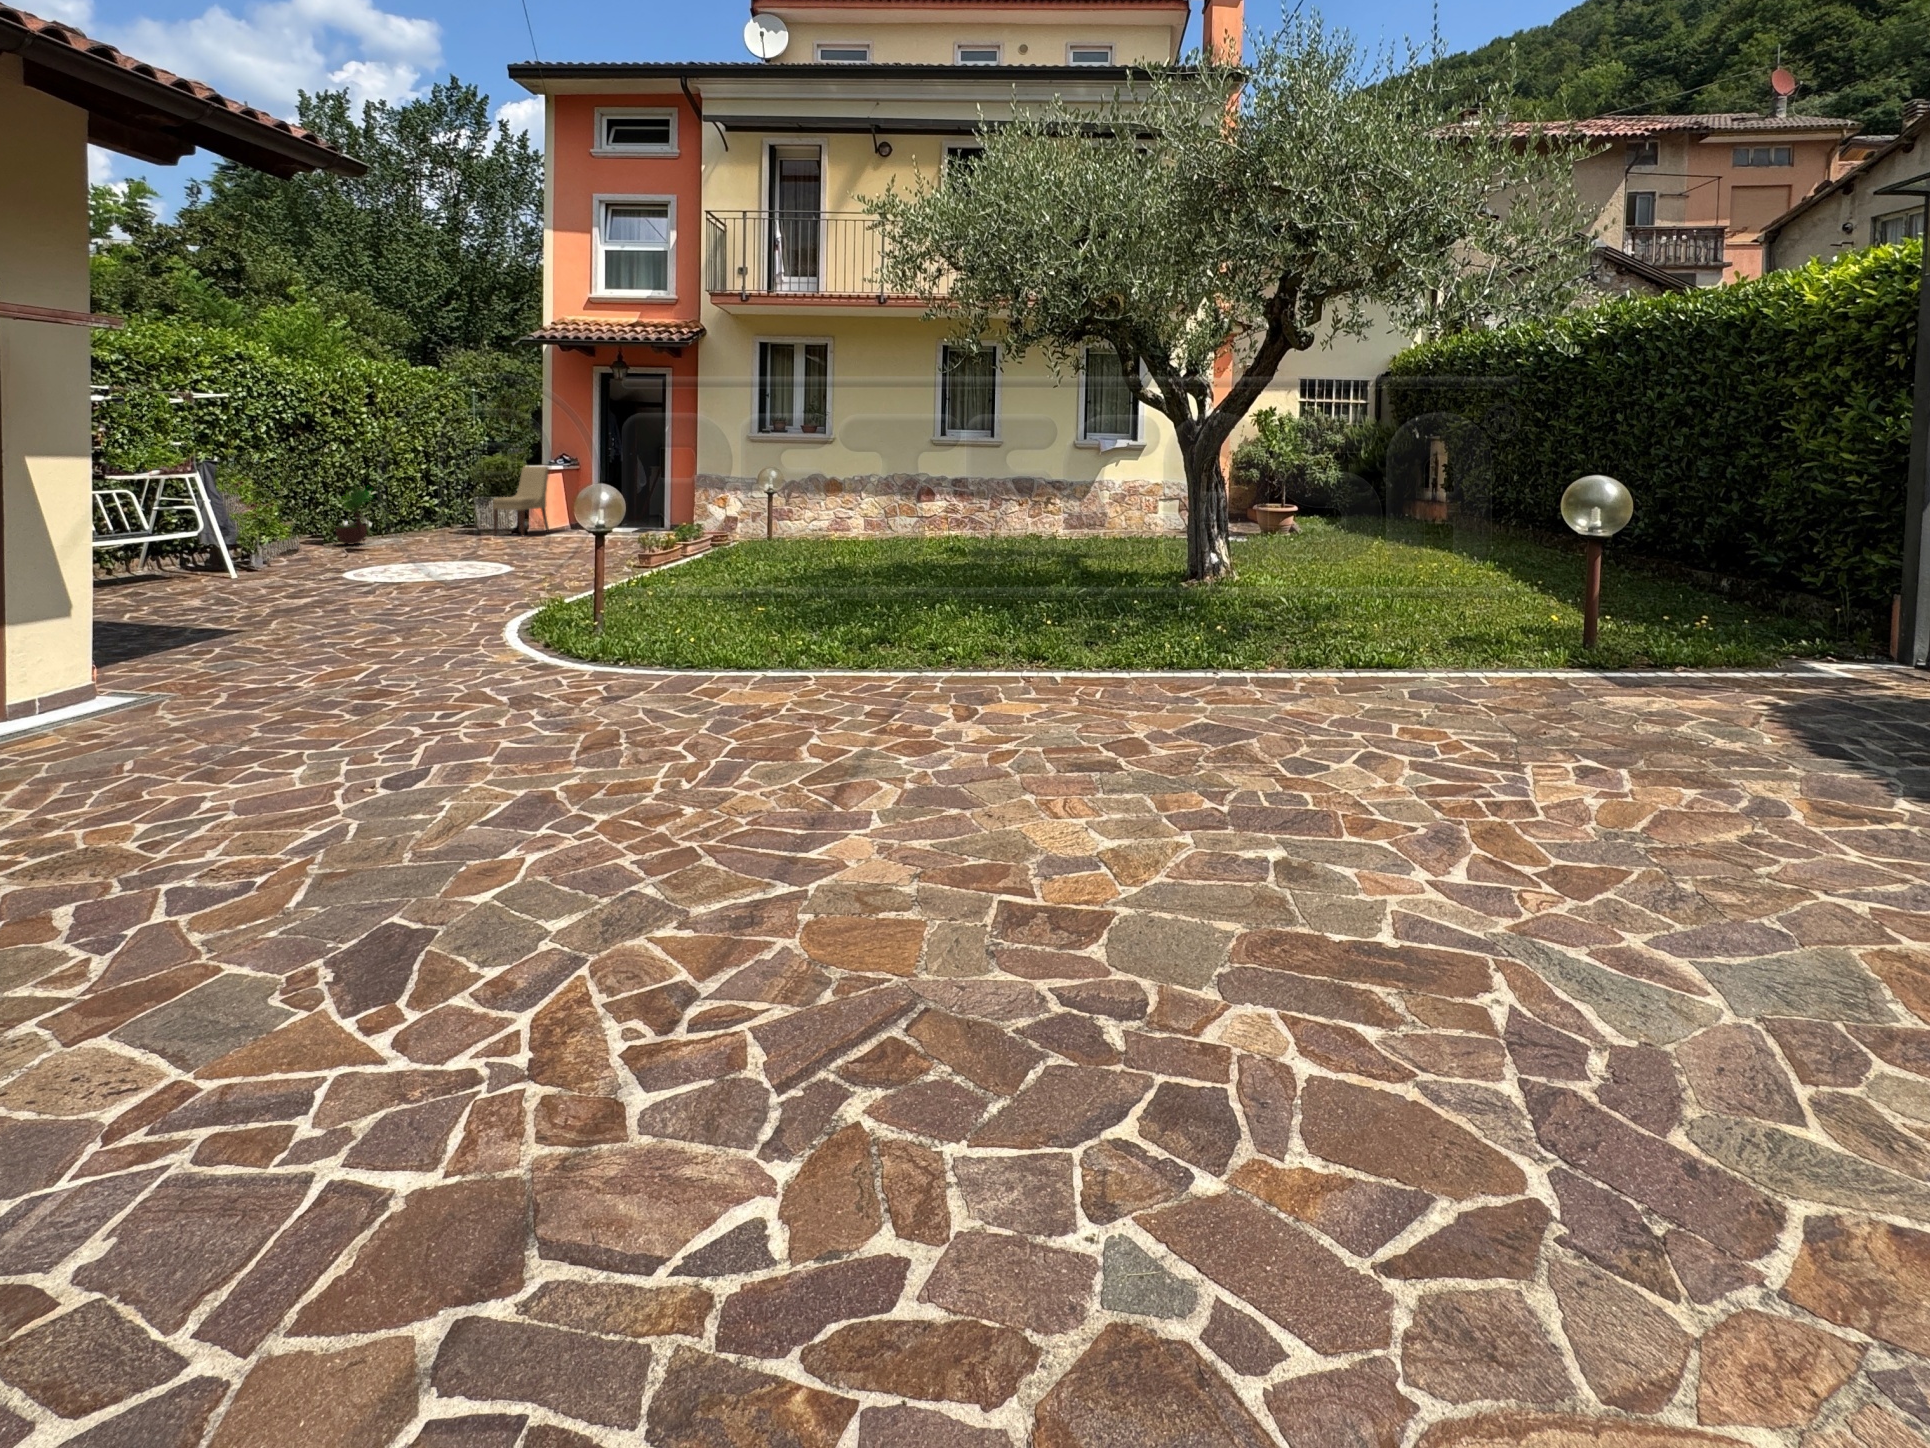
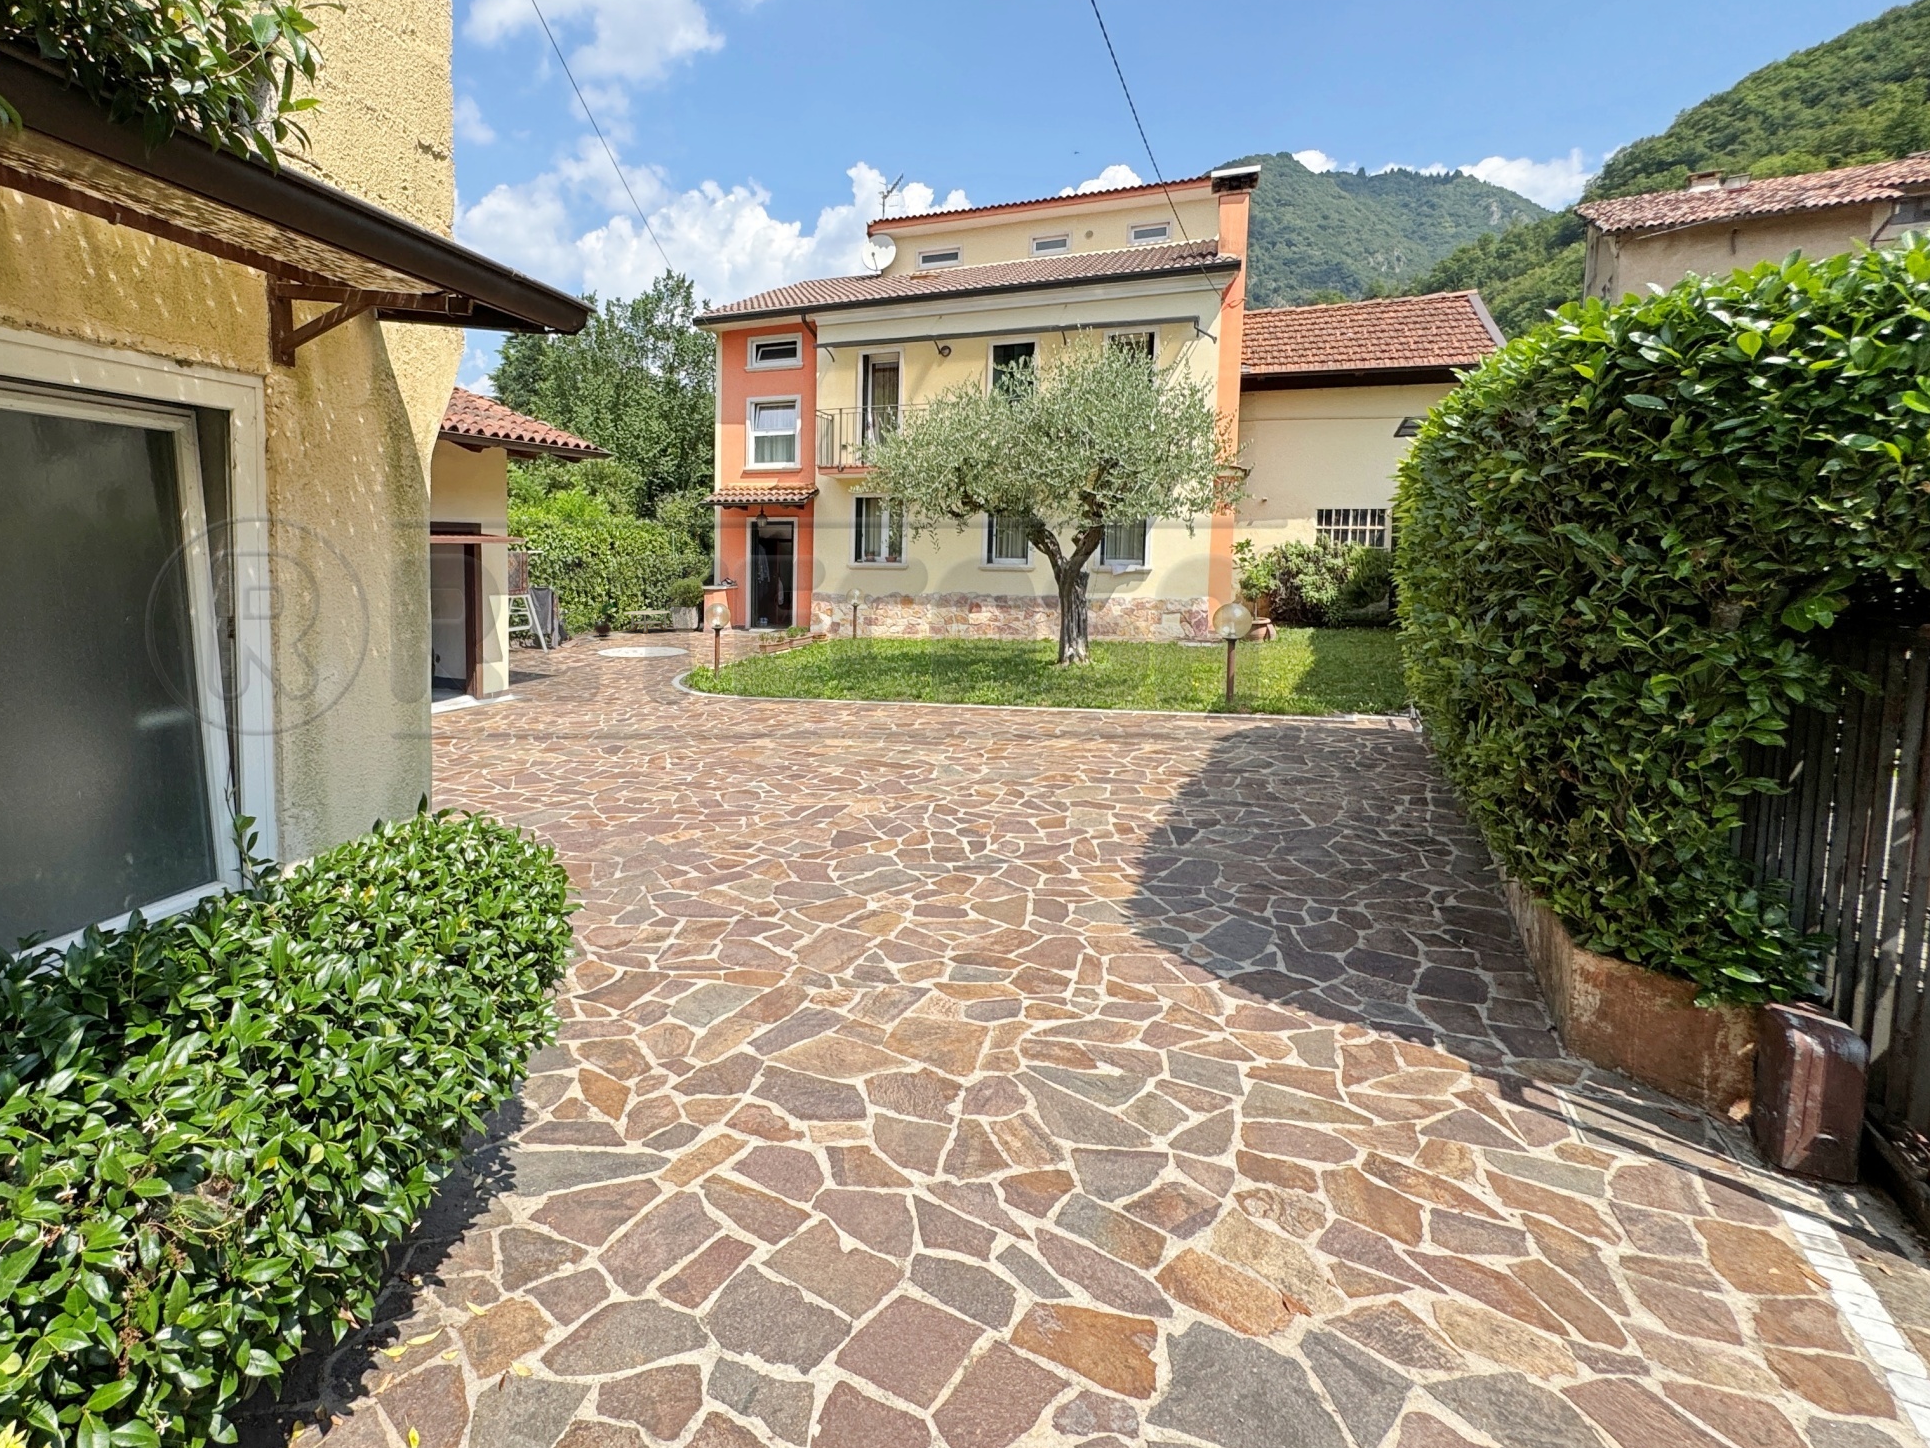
chair: present [493,466,549,536] -> none [682,586,716,633]
round table: none [394,503,475,539] -> present [624,610,670,633]

